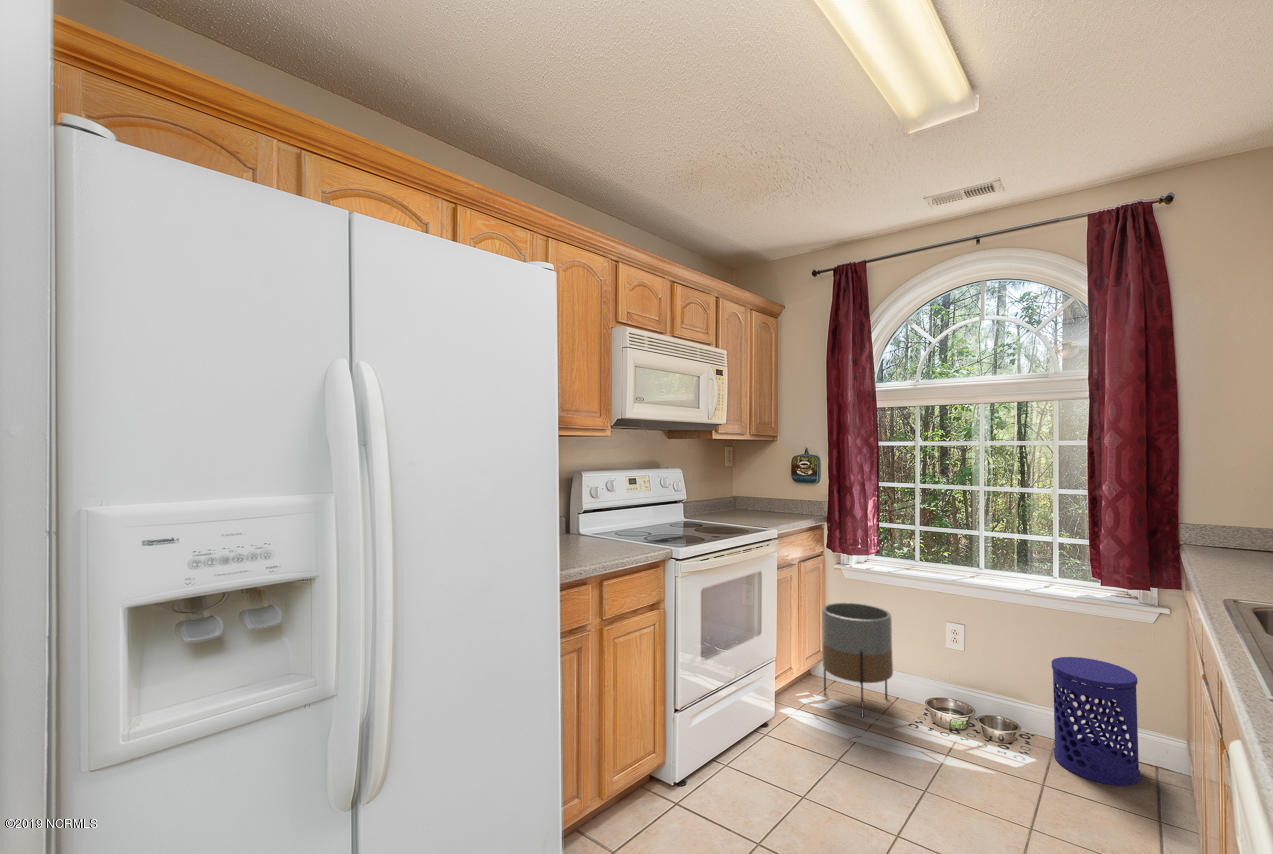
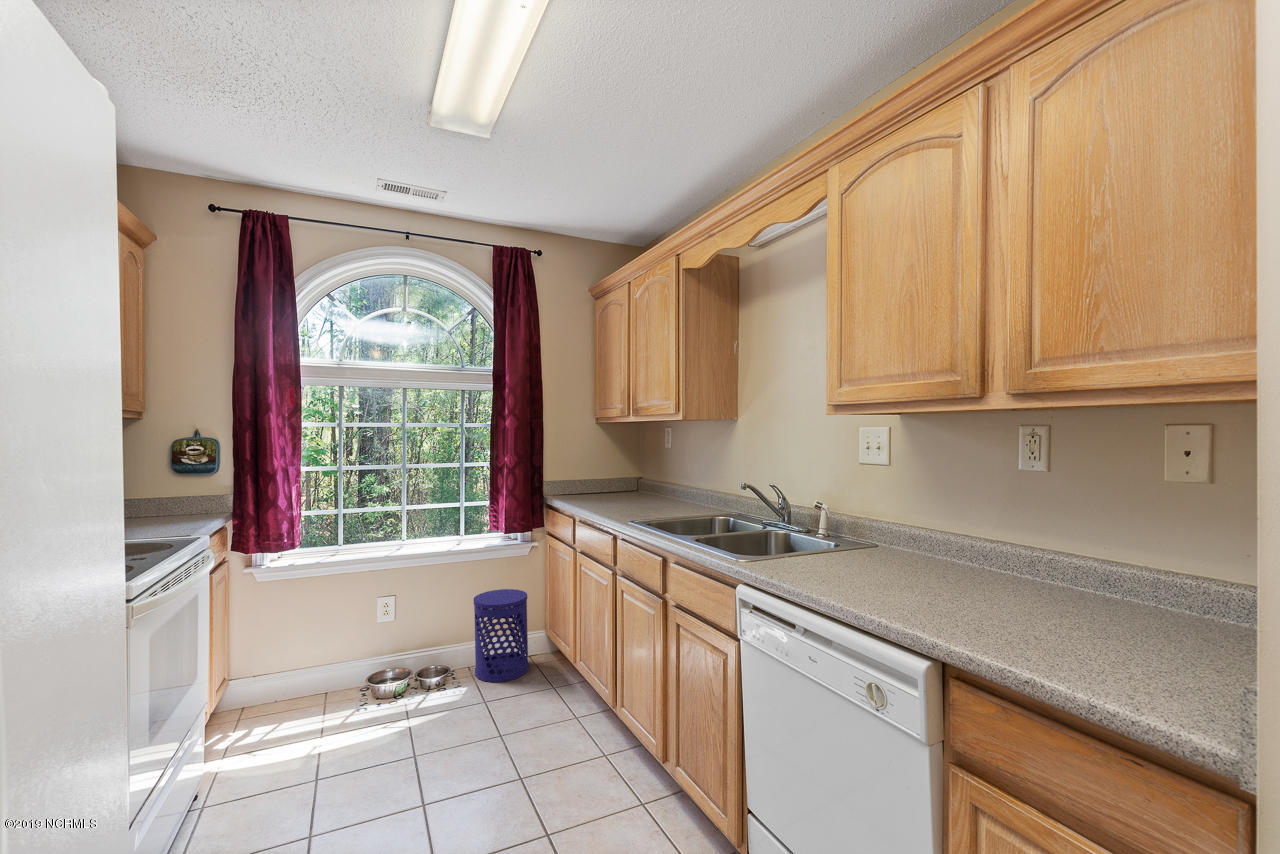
planter: present [822,603,893,718] -> none [240,604,331,730]

